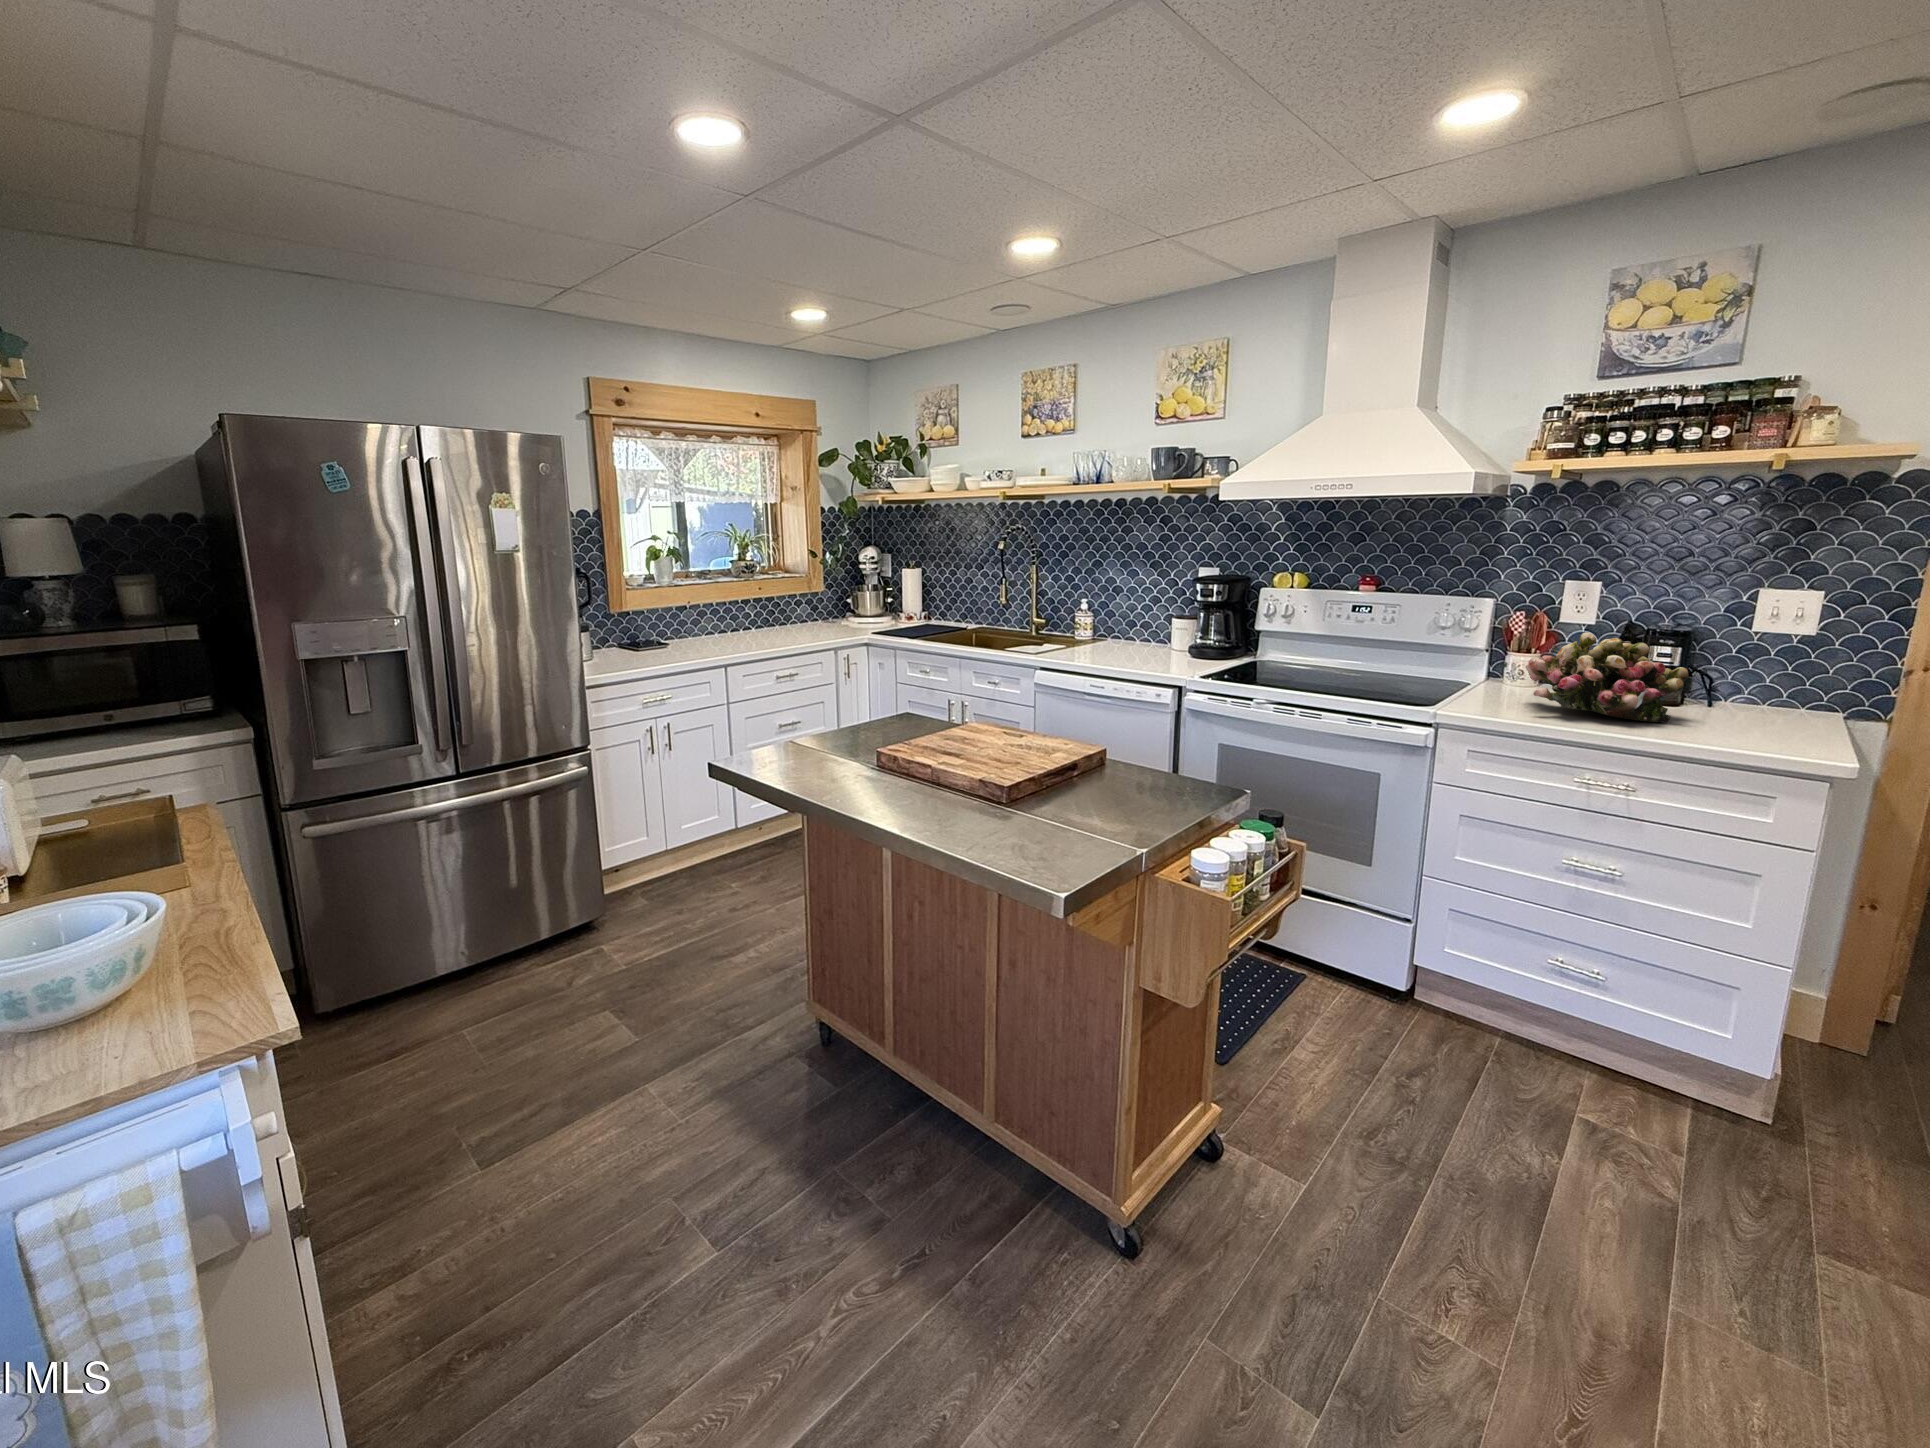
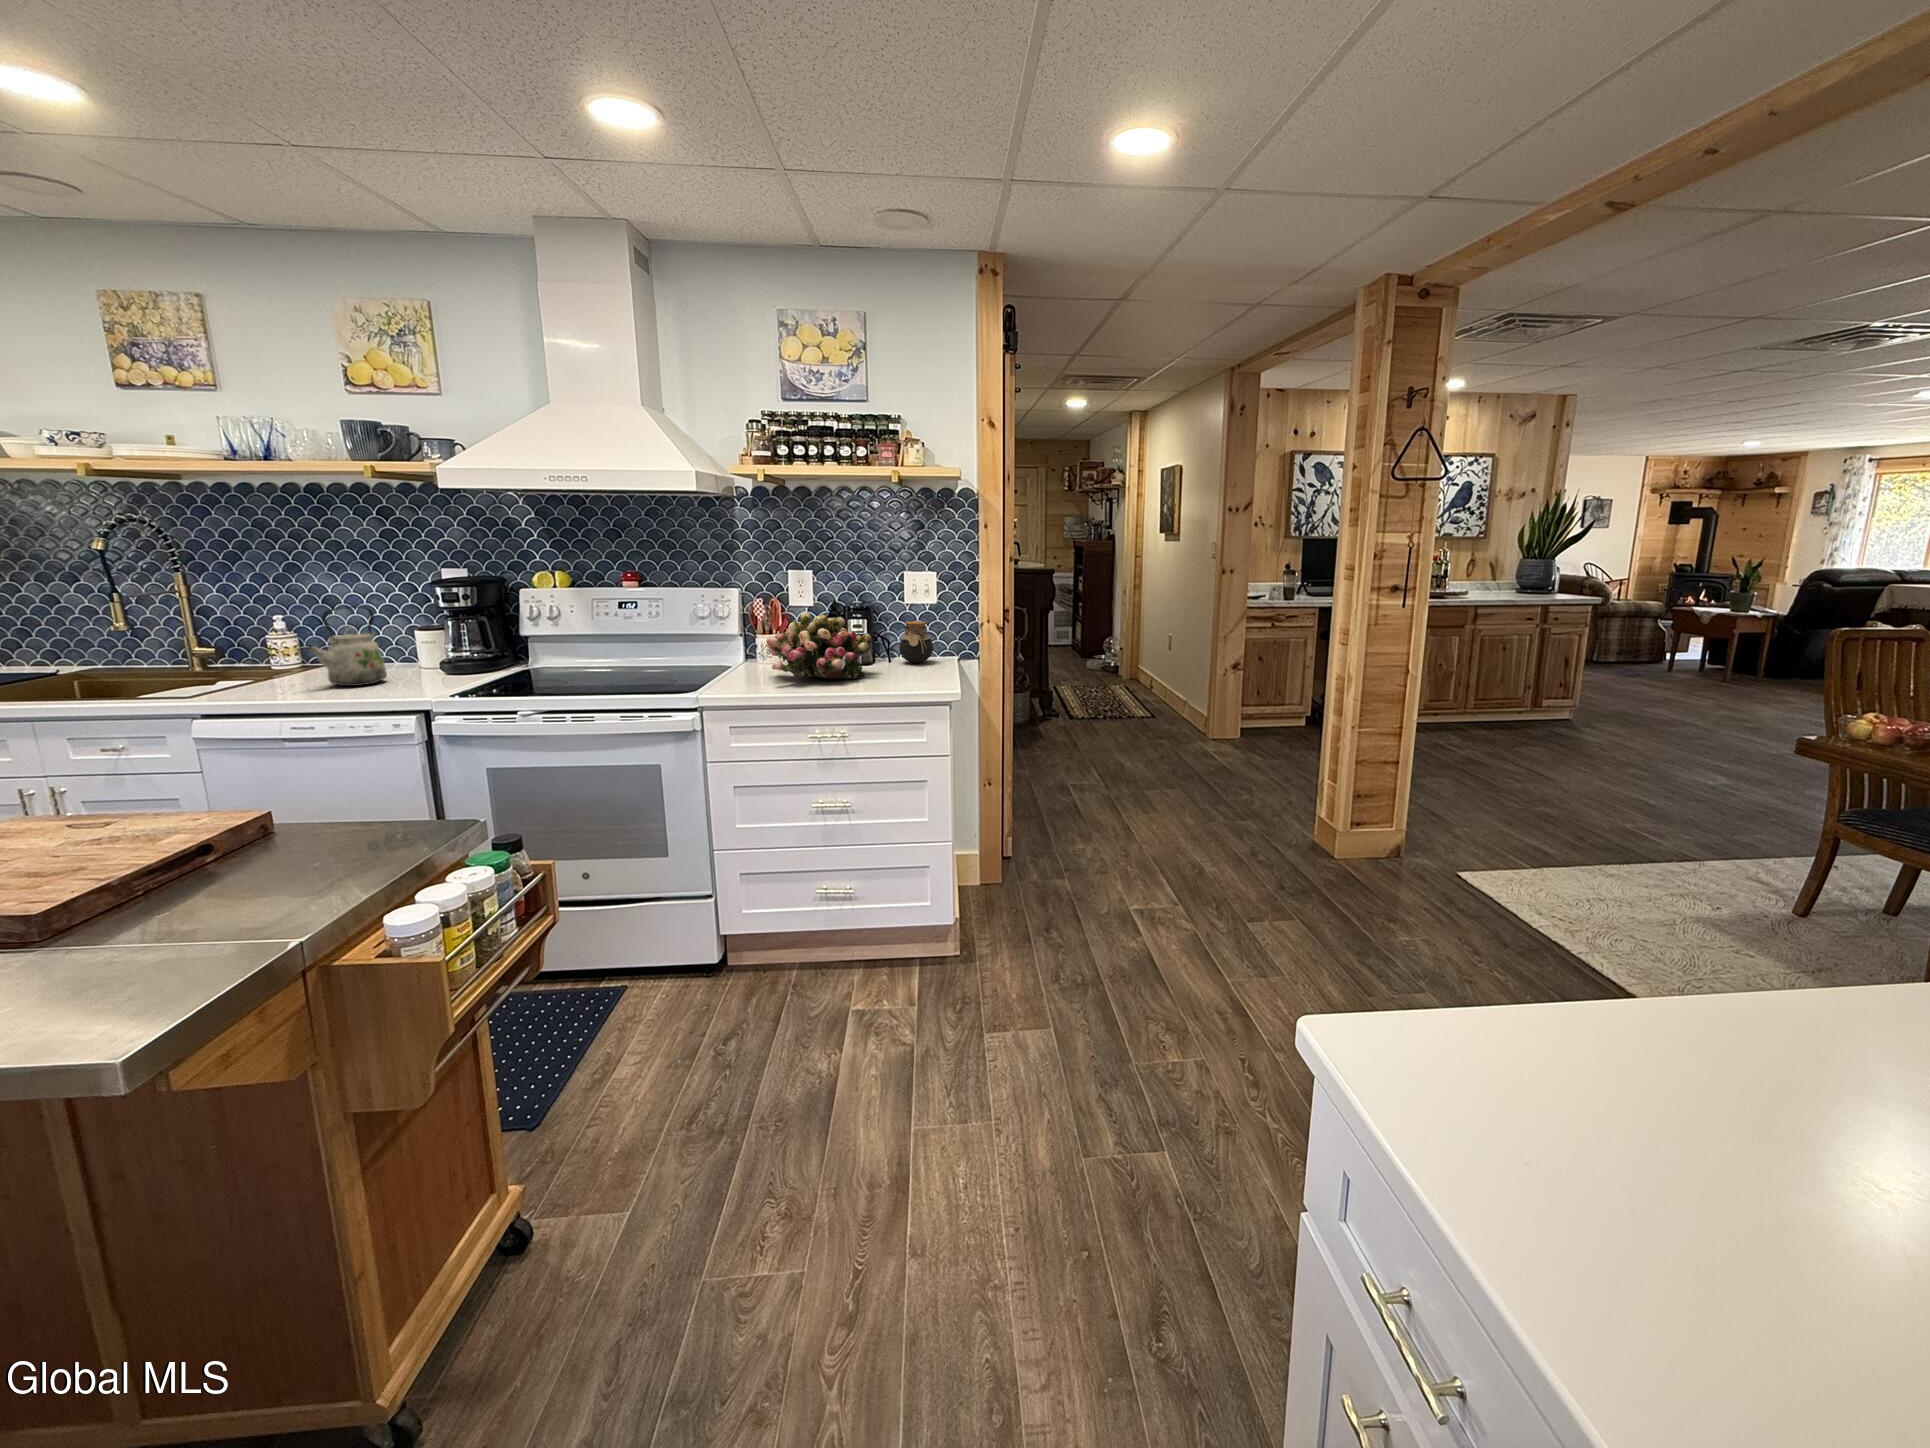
kettle: none [1106,596,1152,660] -> present [307,606,387,686]
jar: none [1731,657,1797,715] -> present [899,621,933,663]

